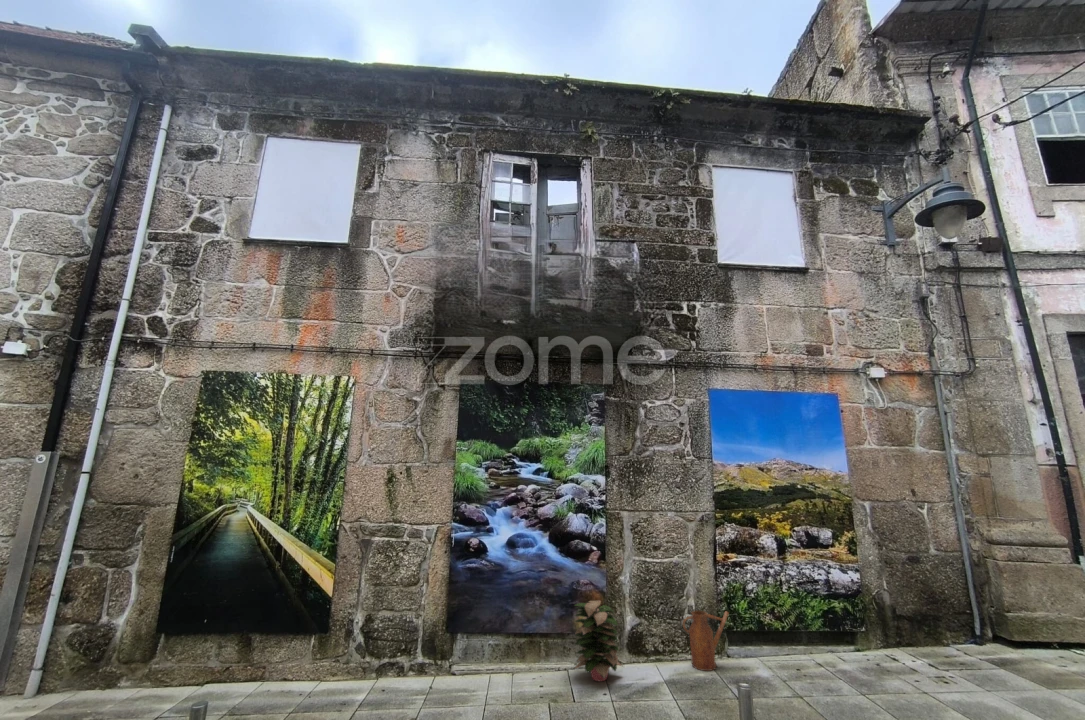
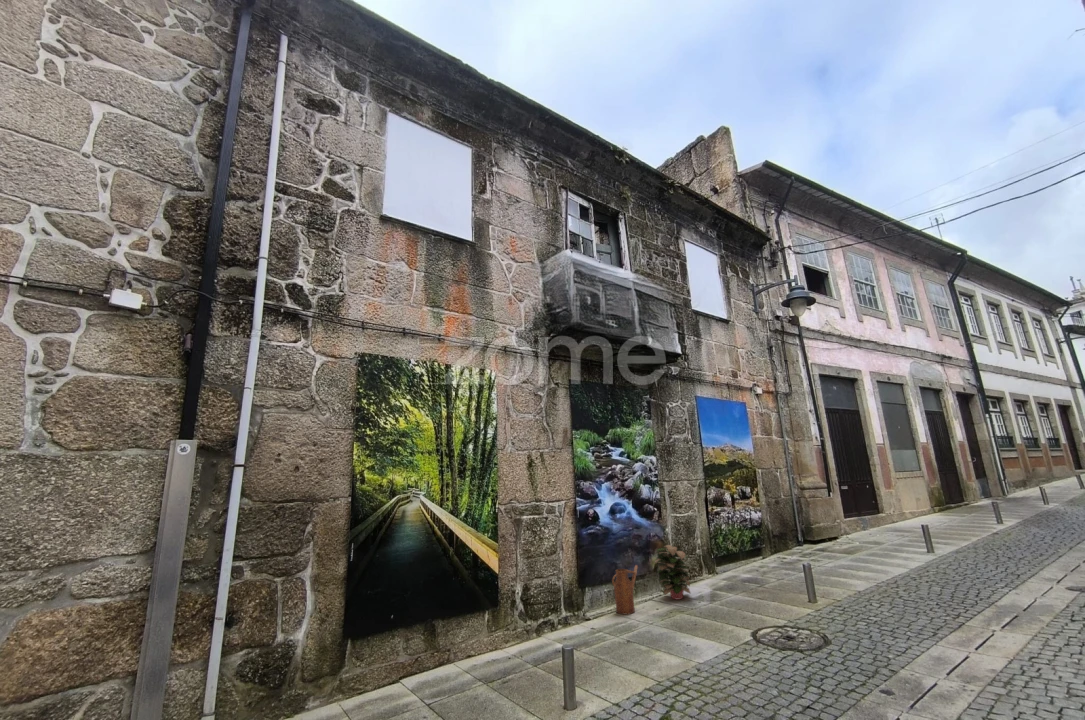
watering can: present [683,611,729,671] -> present [612,565,638,614]

